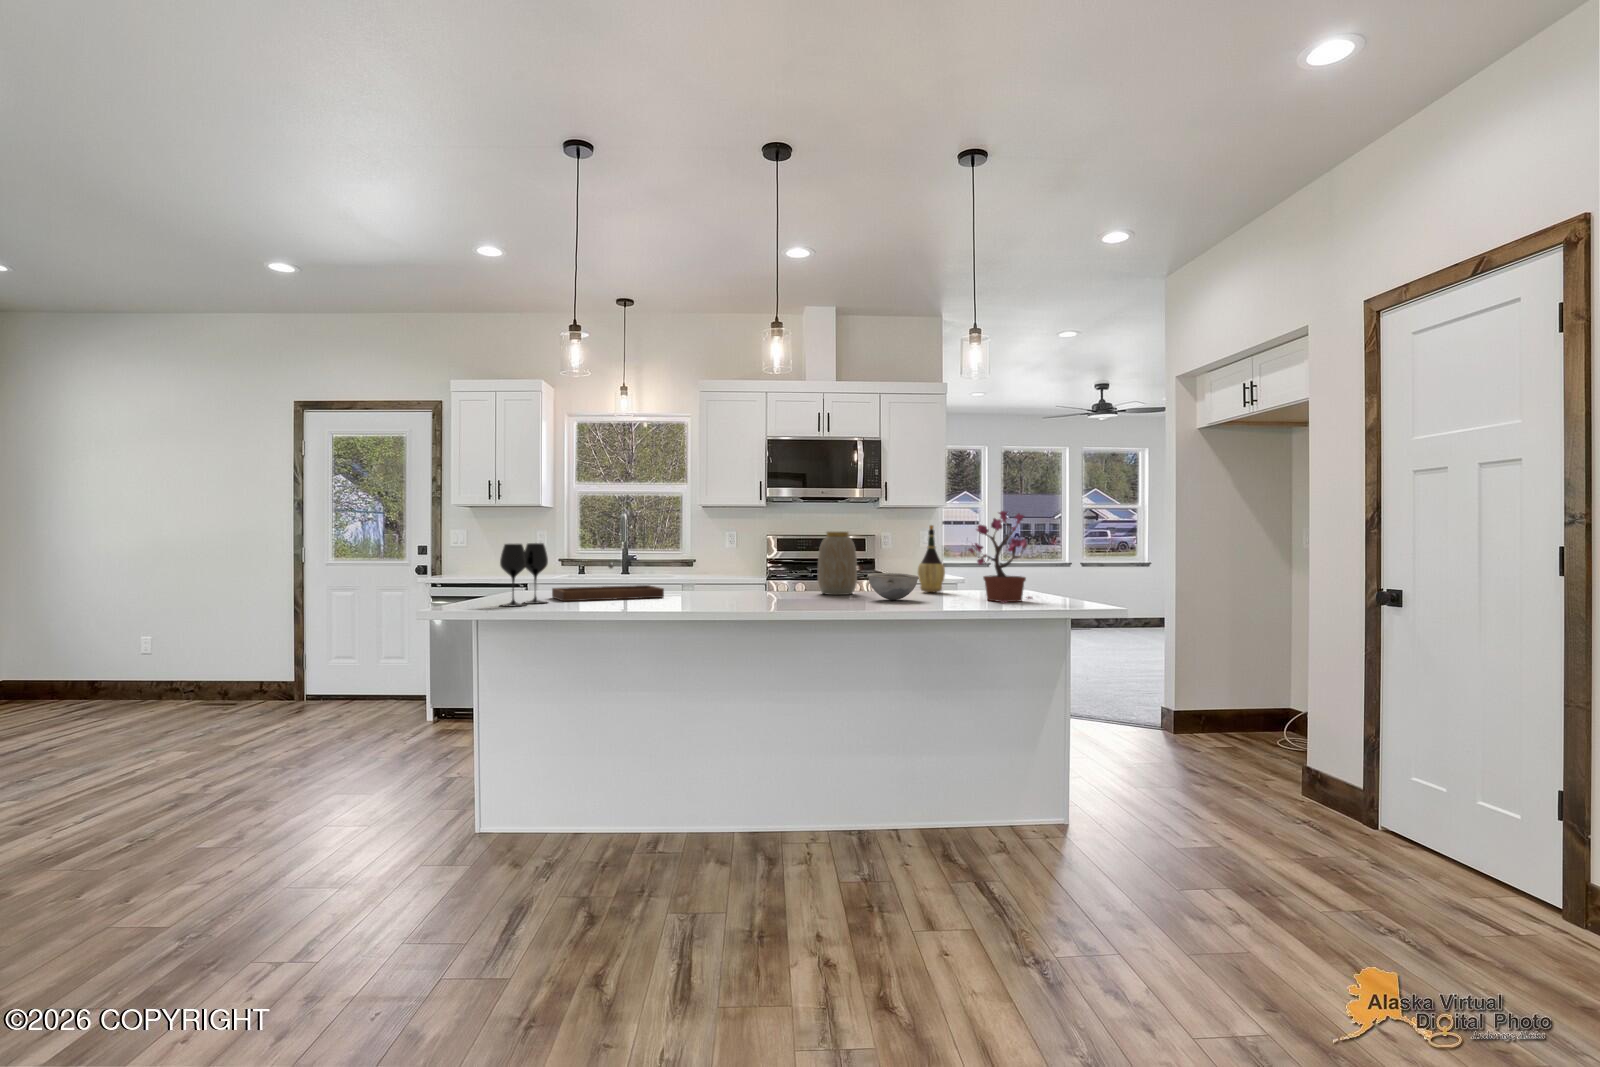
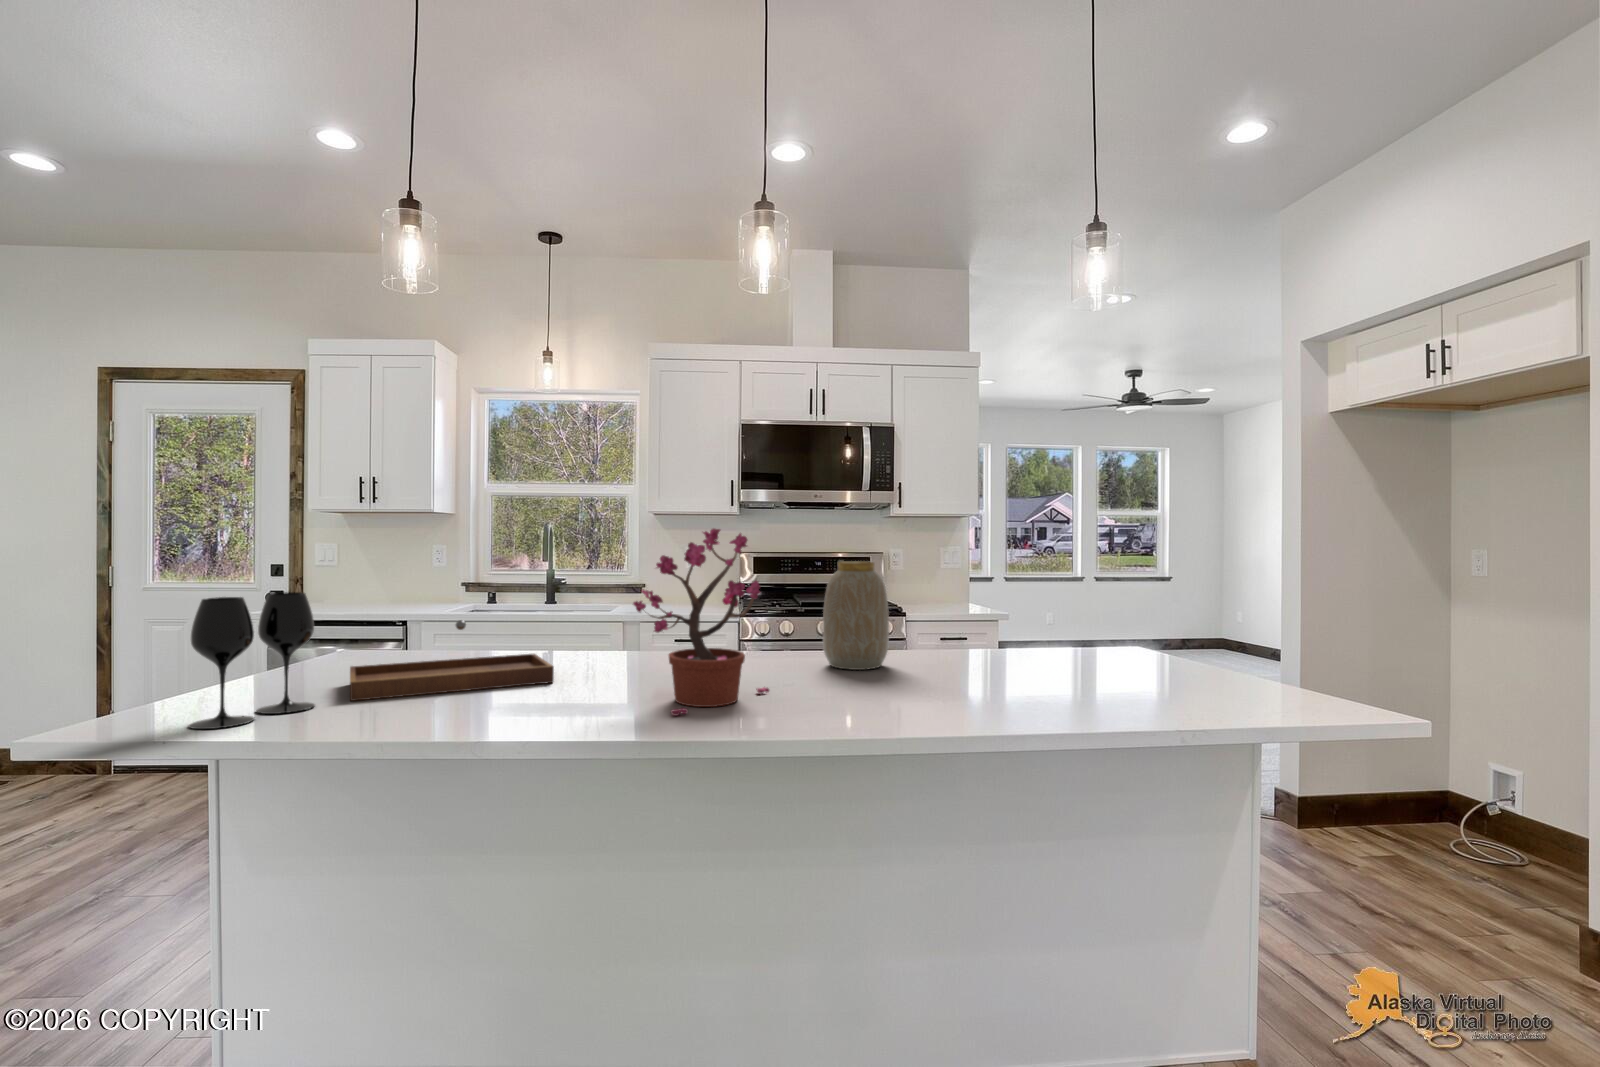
potted plant: present [968,511,1032,603] -> present [633,529,769,716]
wine bottle: present [918,525,945,592] -> none [983,550,1028,660]
bowl: present [868,573,919,600] -> none [918,639,1013,692]

